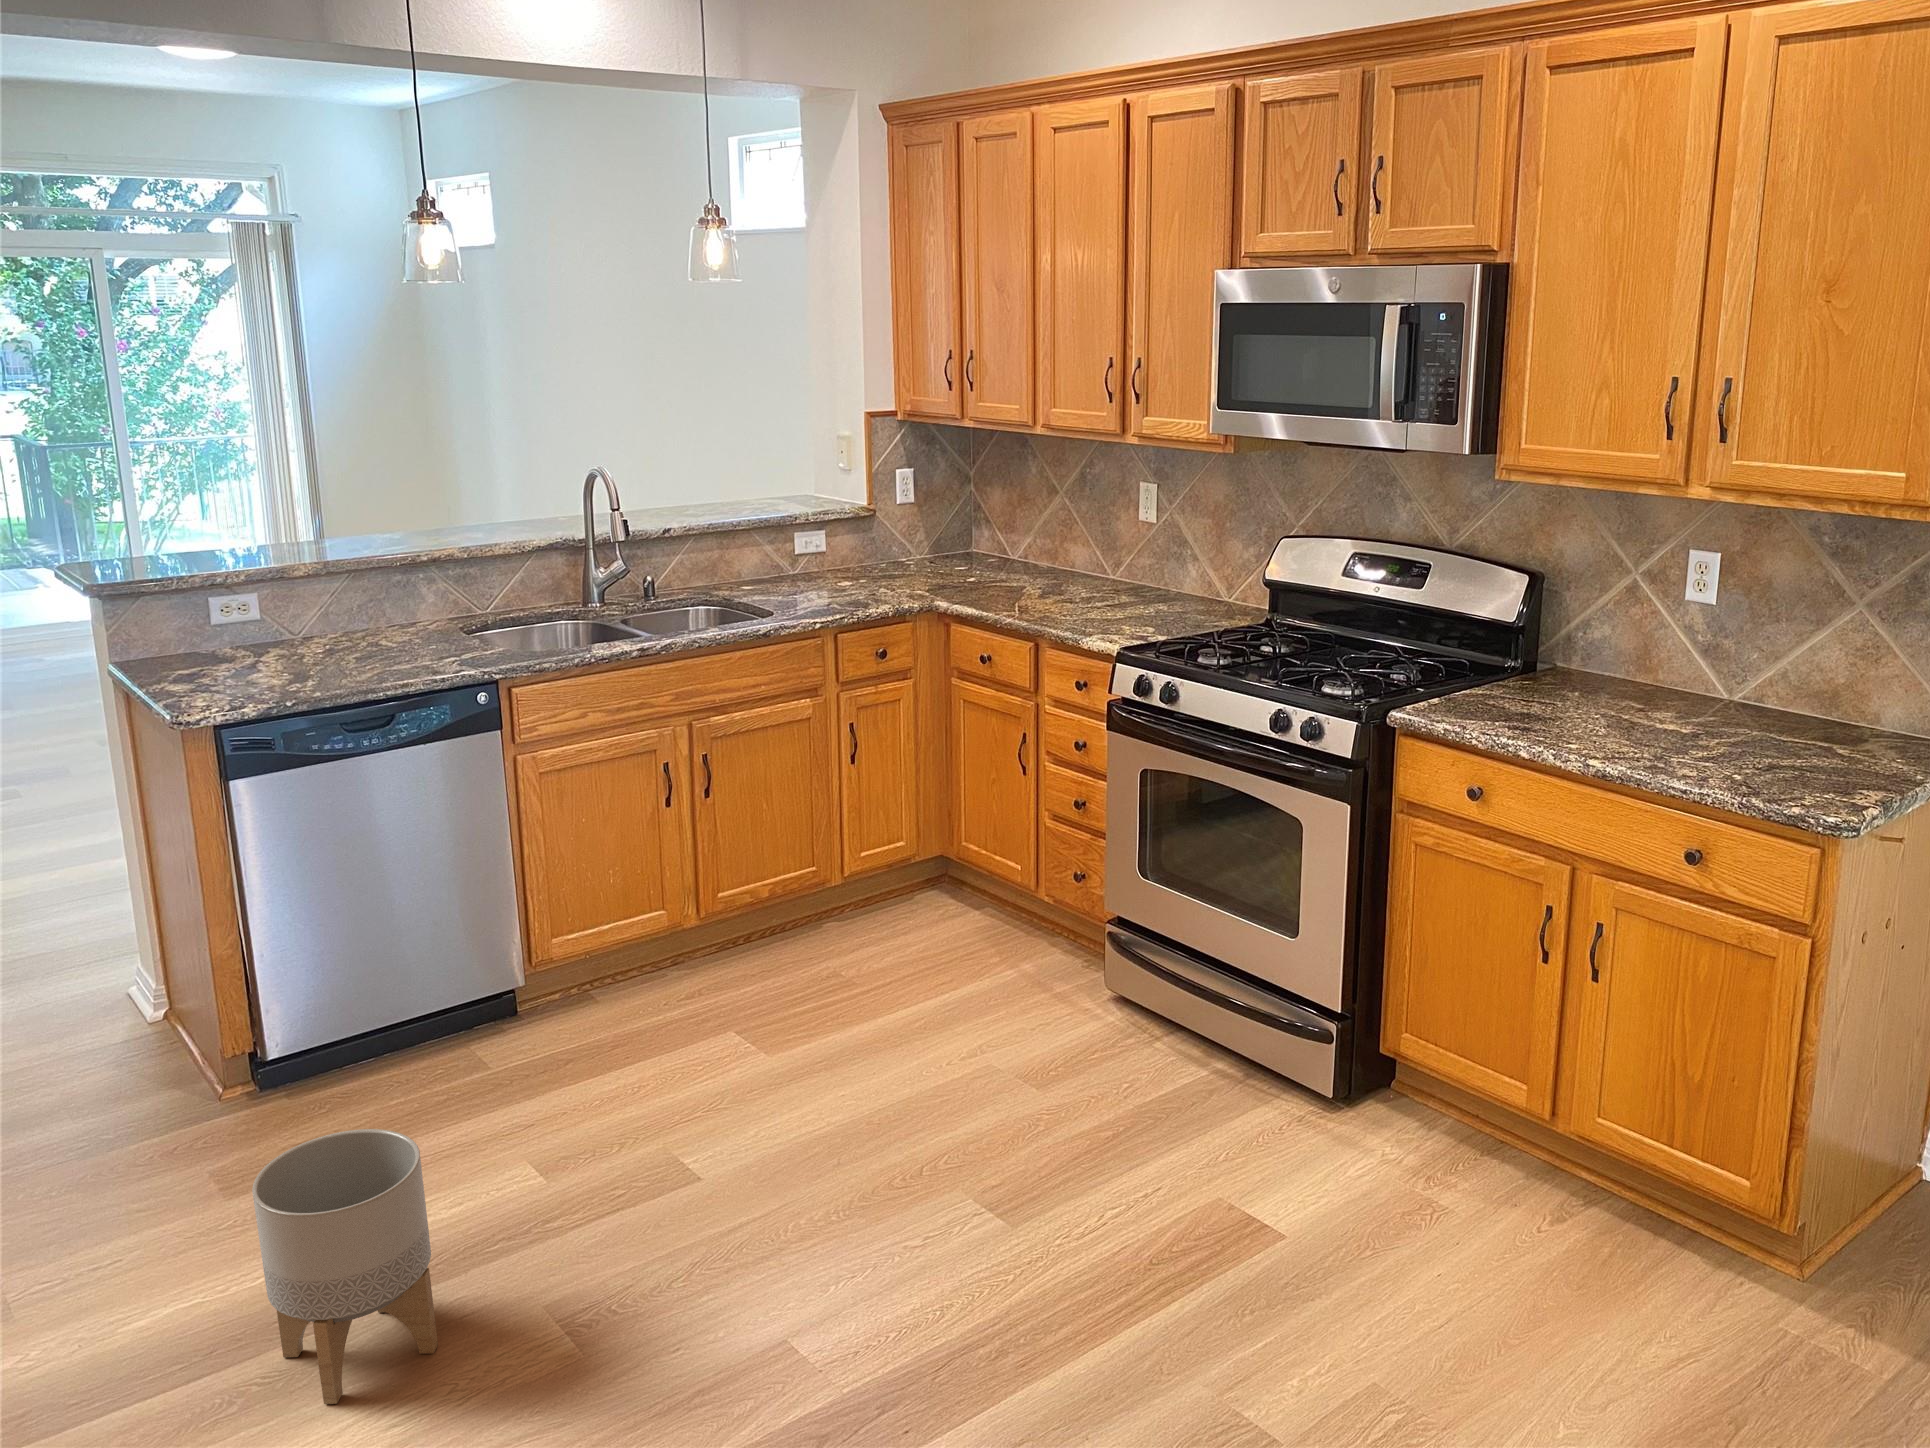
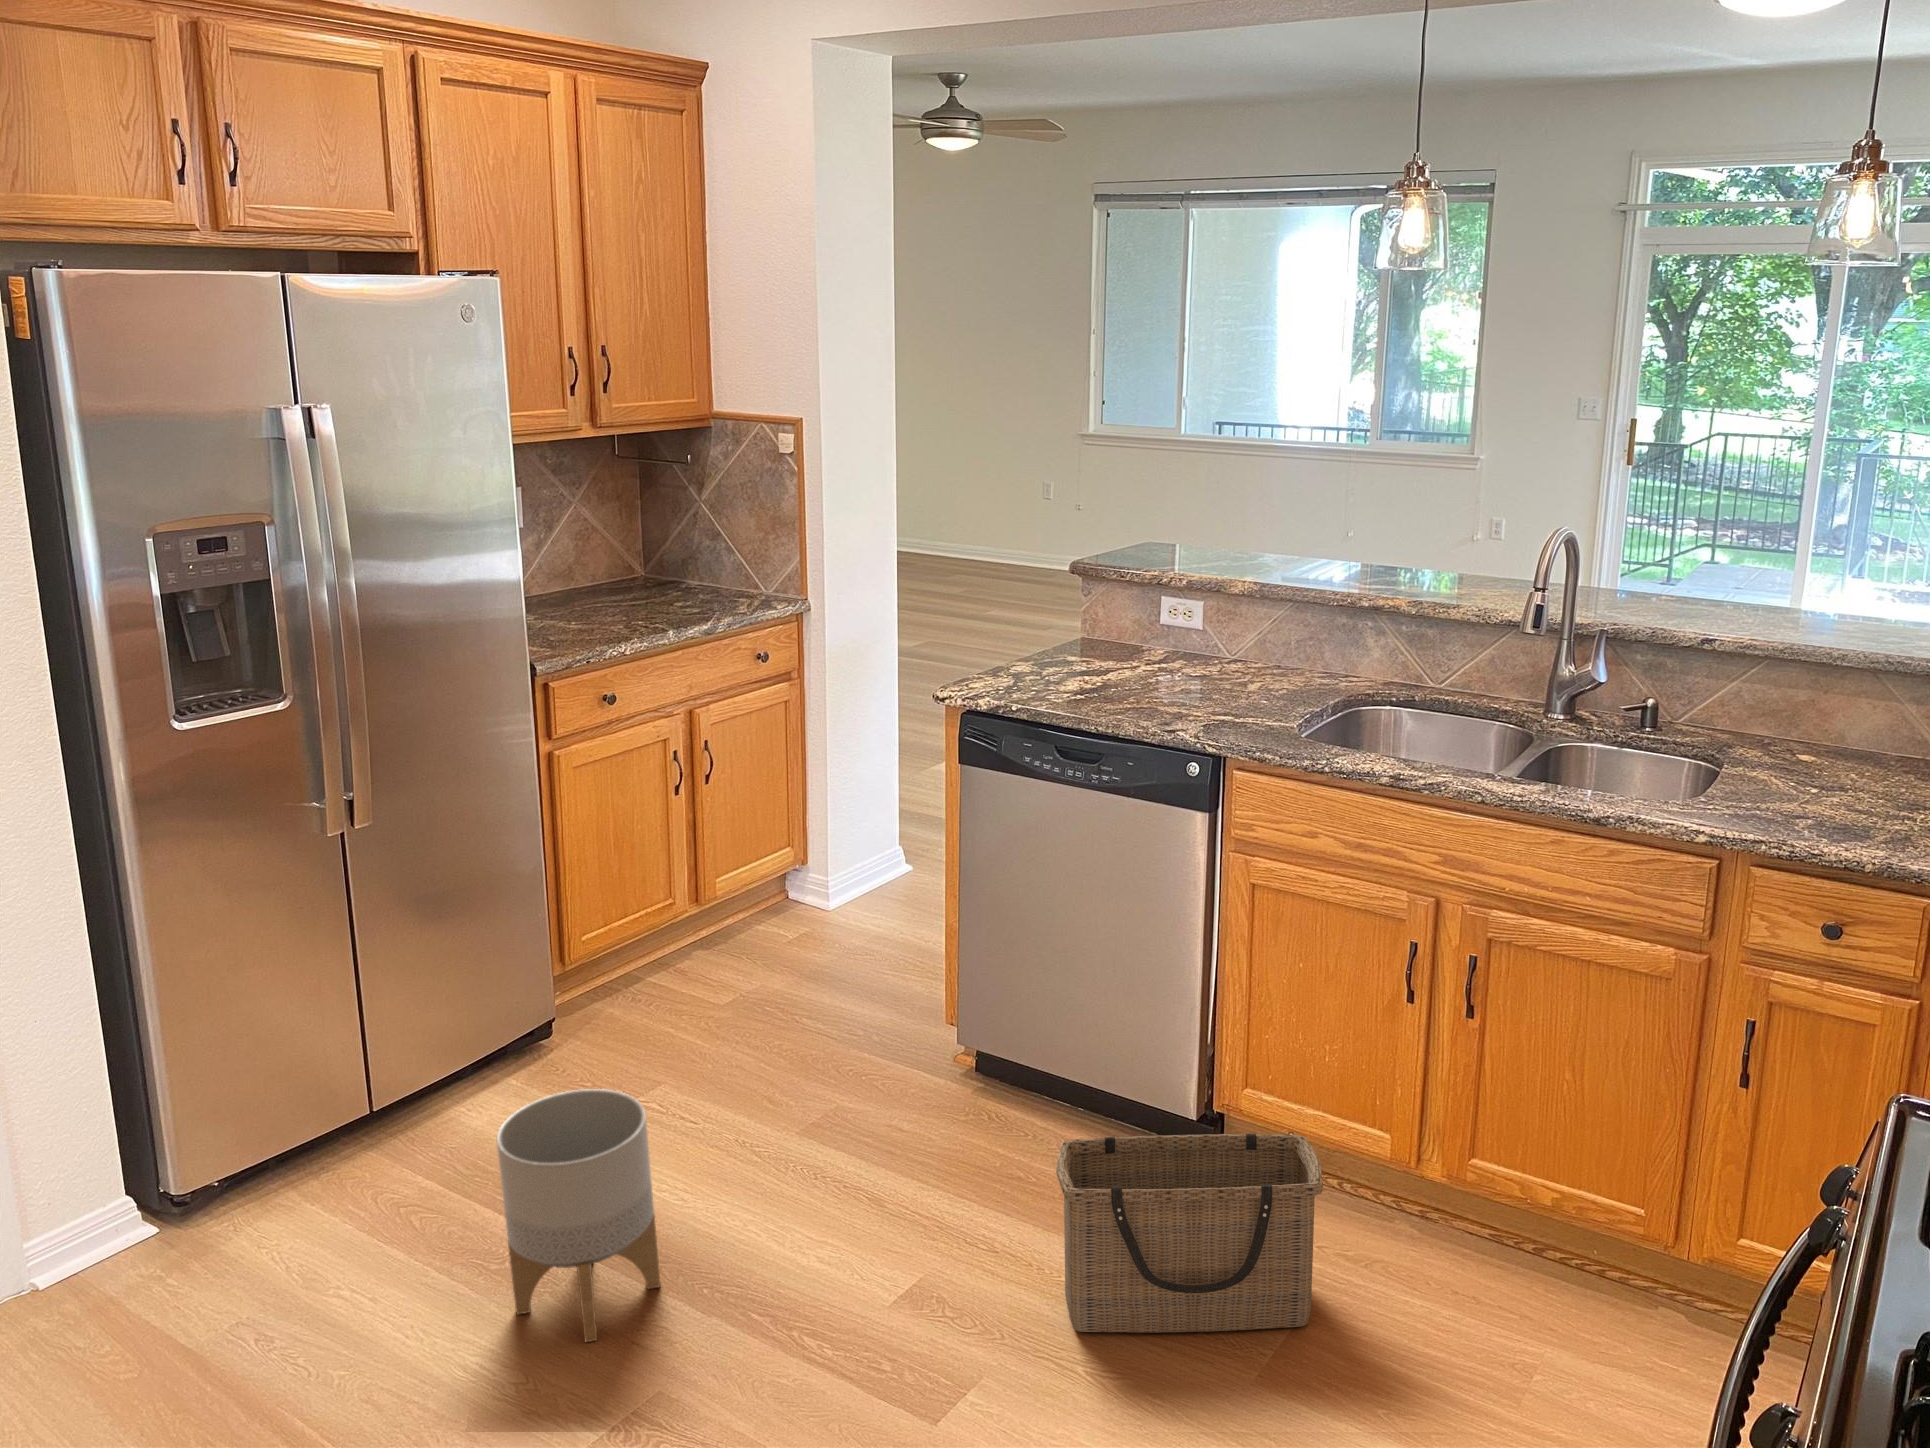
basket: none [603,906,749,1099] -> present [1056,1134,1323,1333]

